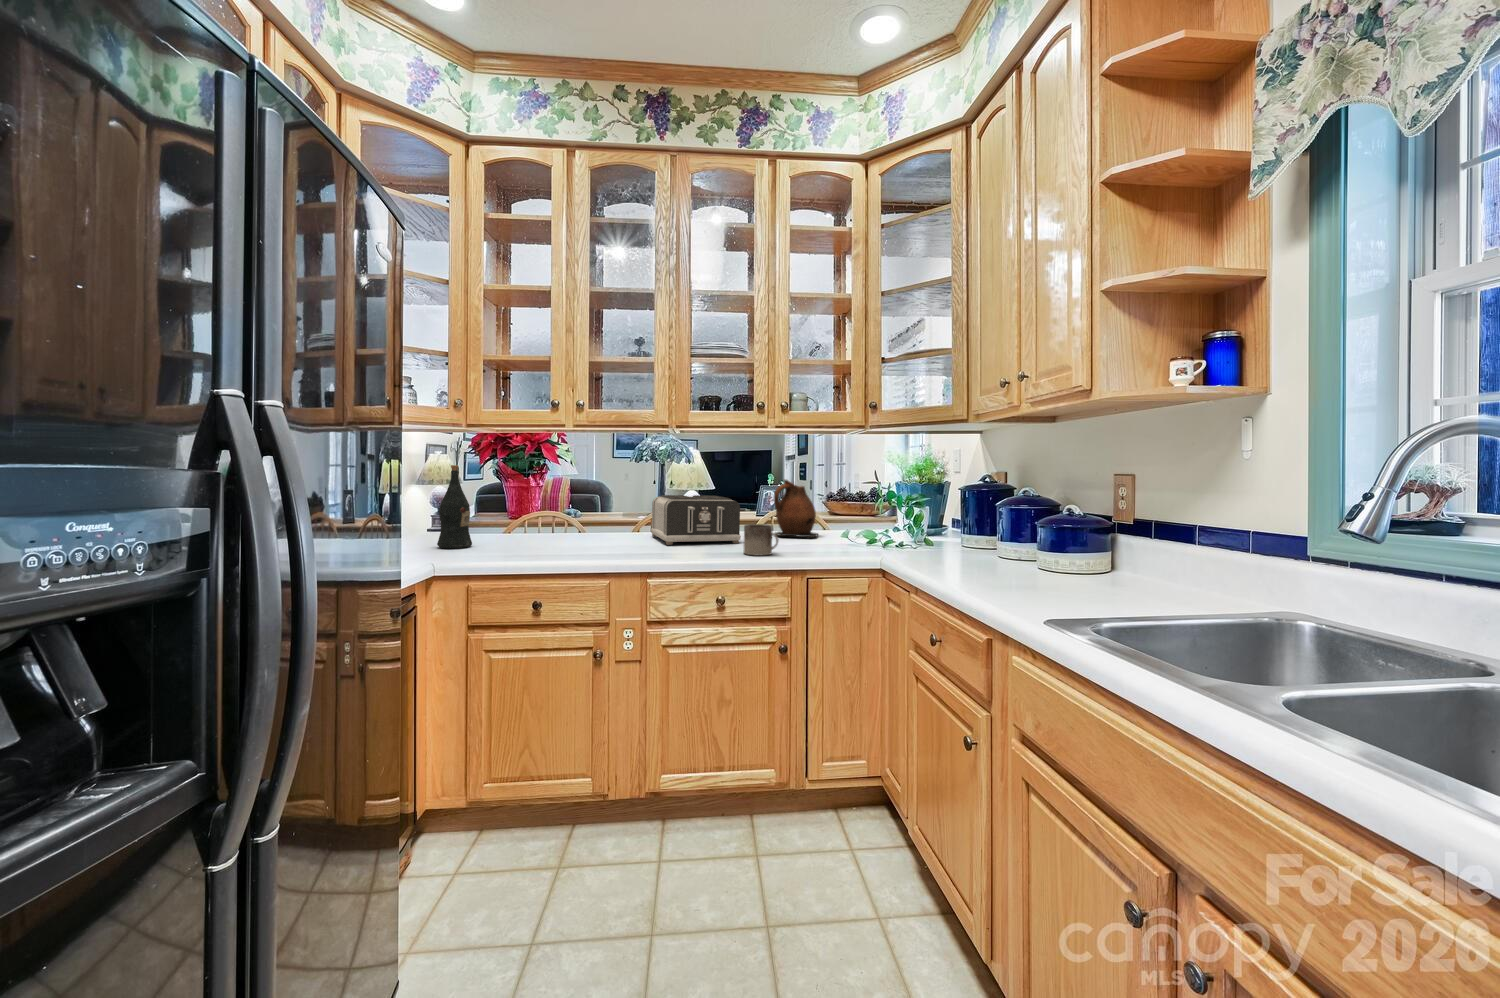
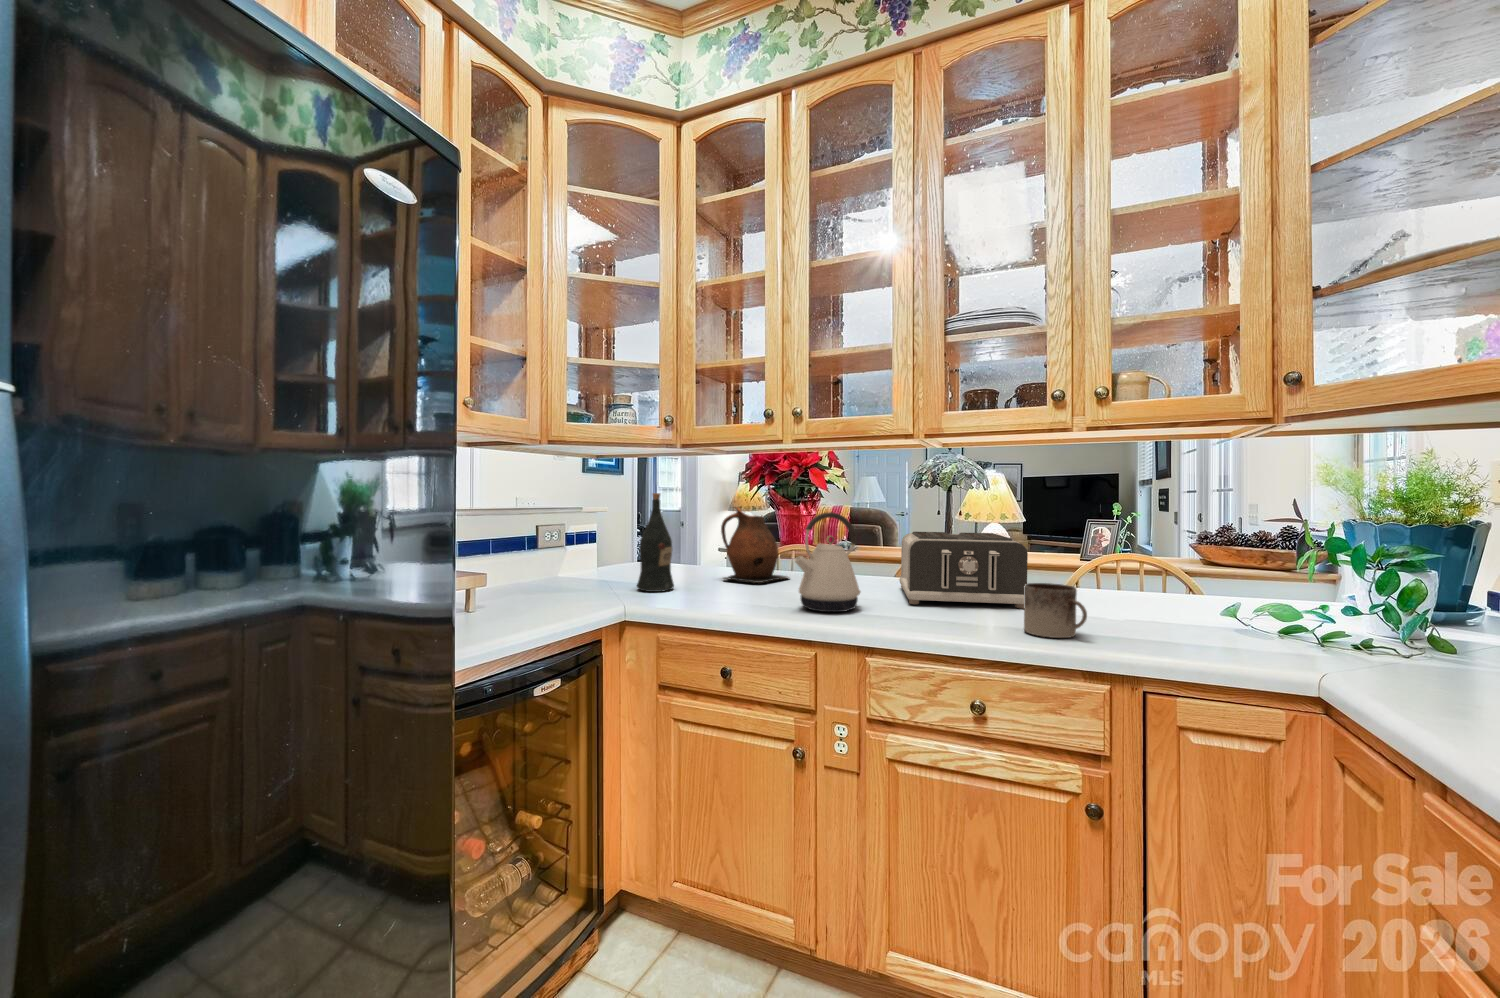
ceramic pitcher: present [774,479,818,537] -> present [721,507,788,583]
kettle: none [590,481,636,552] -> present [794,512,860,612]

